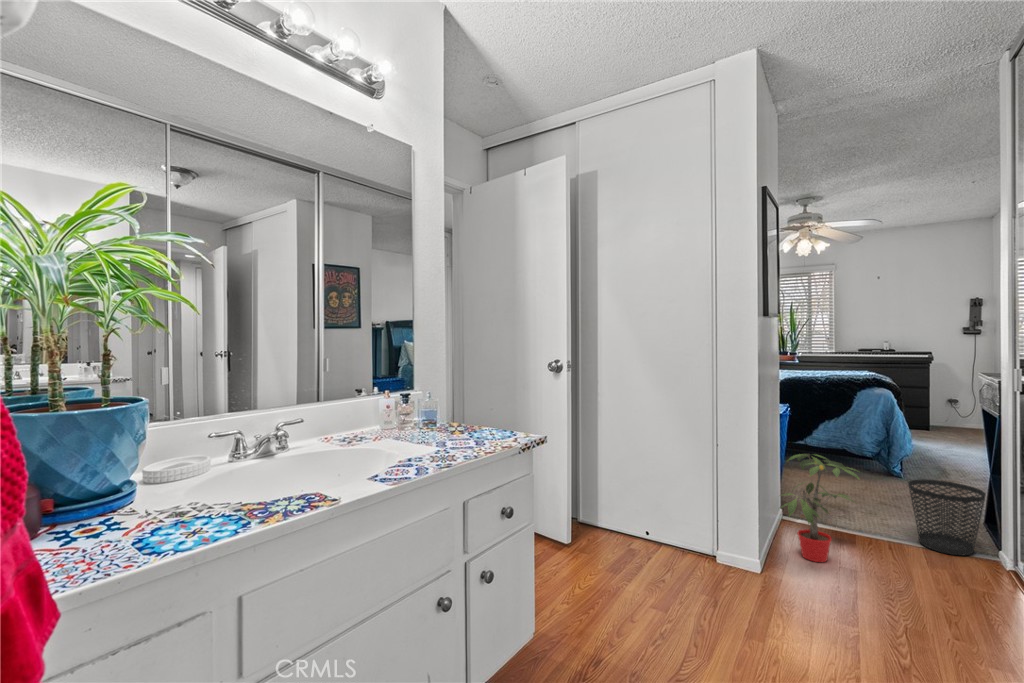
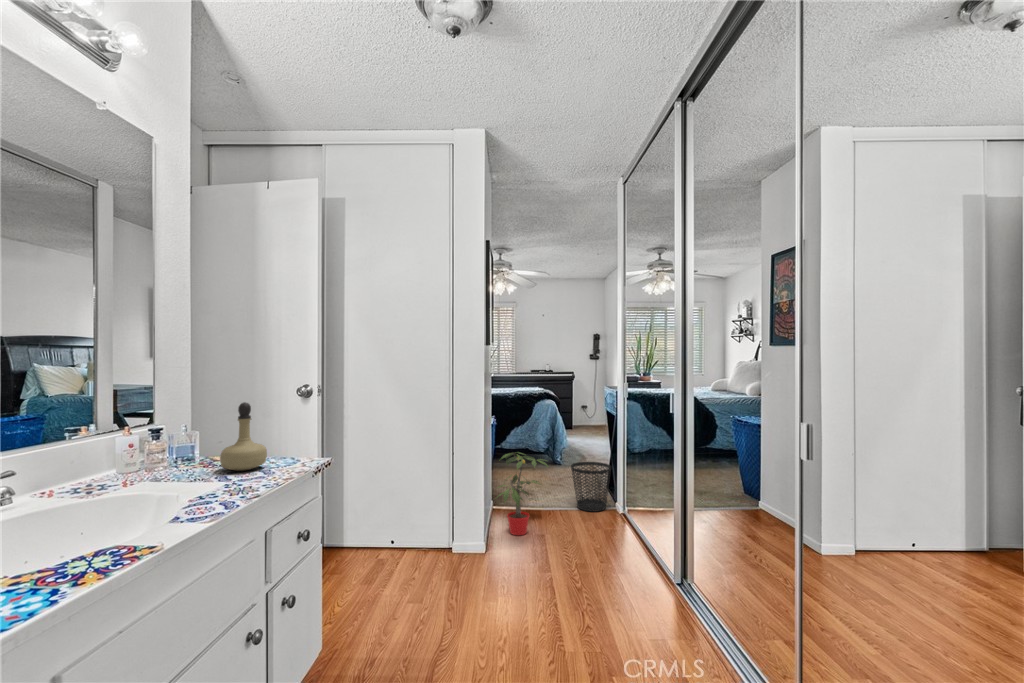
perfume bottle: none [444,372,484,438] -> present [220,402,267,471]

